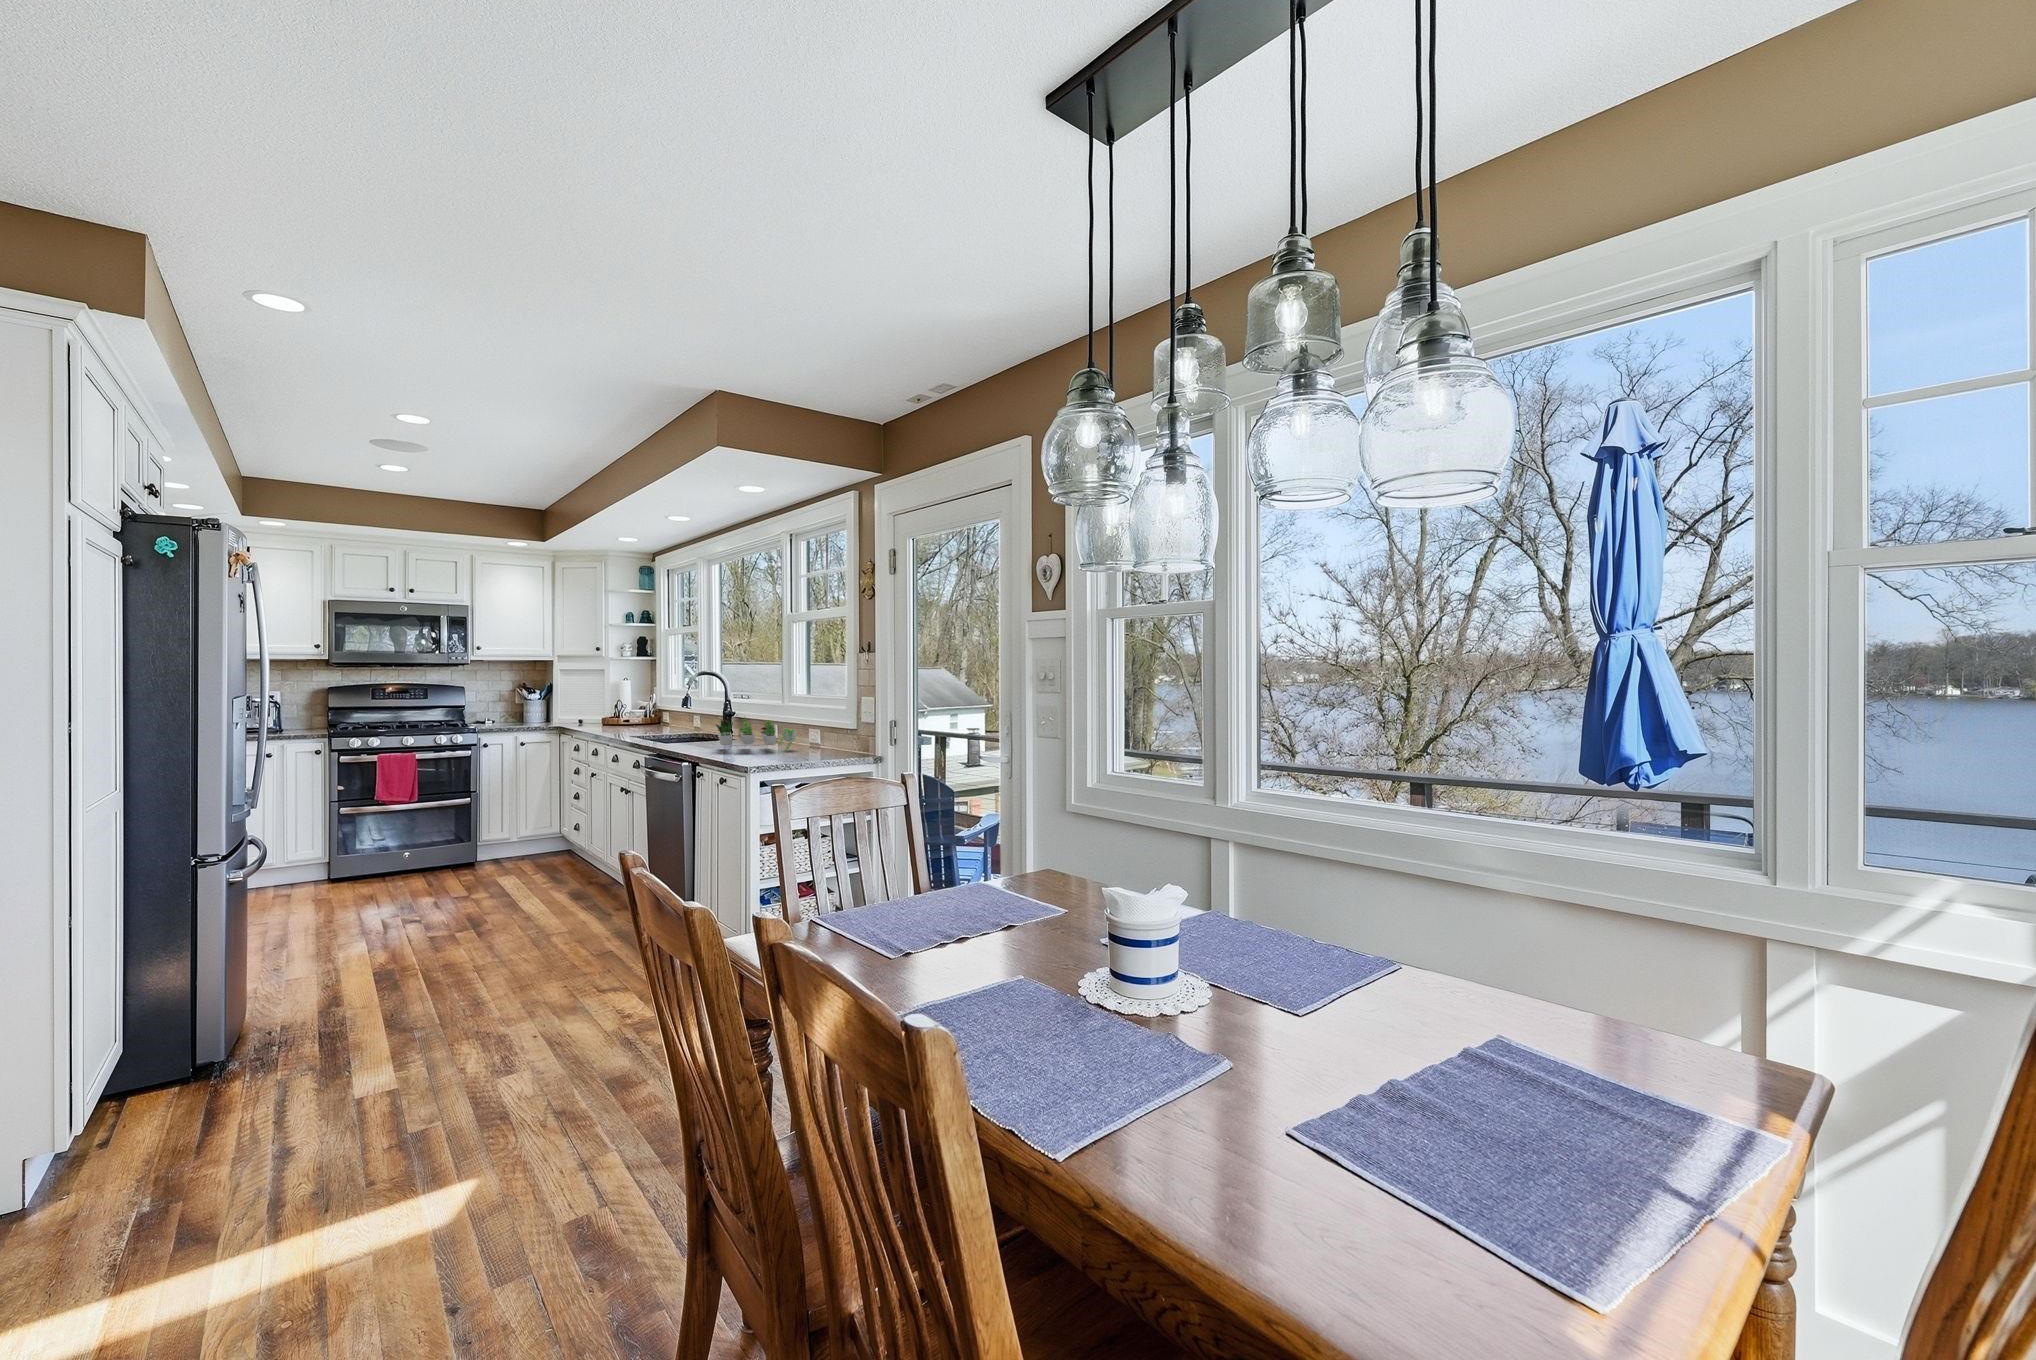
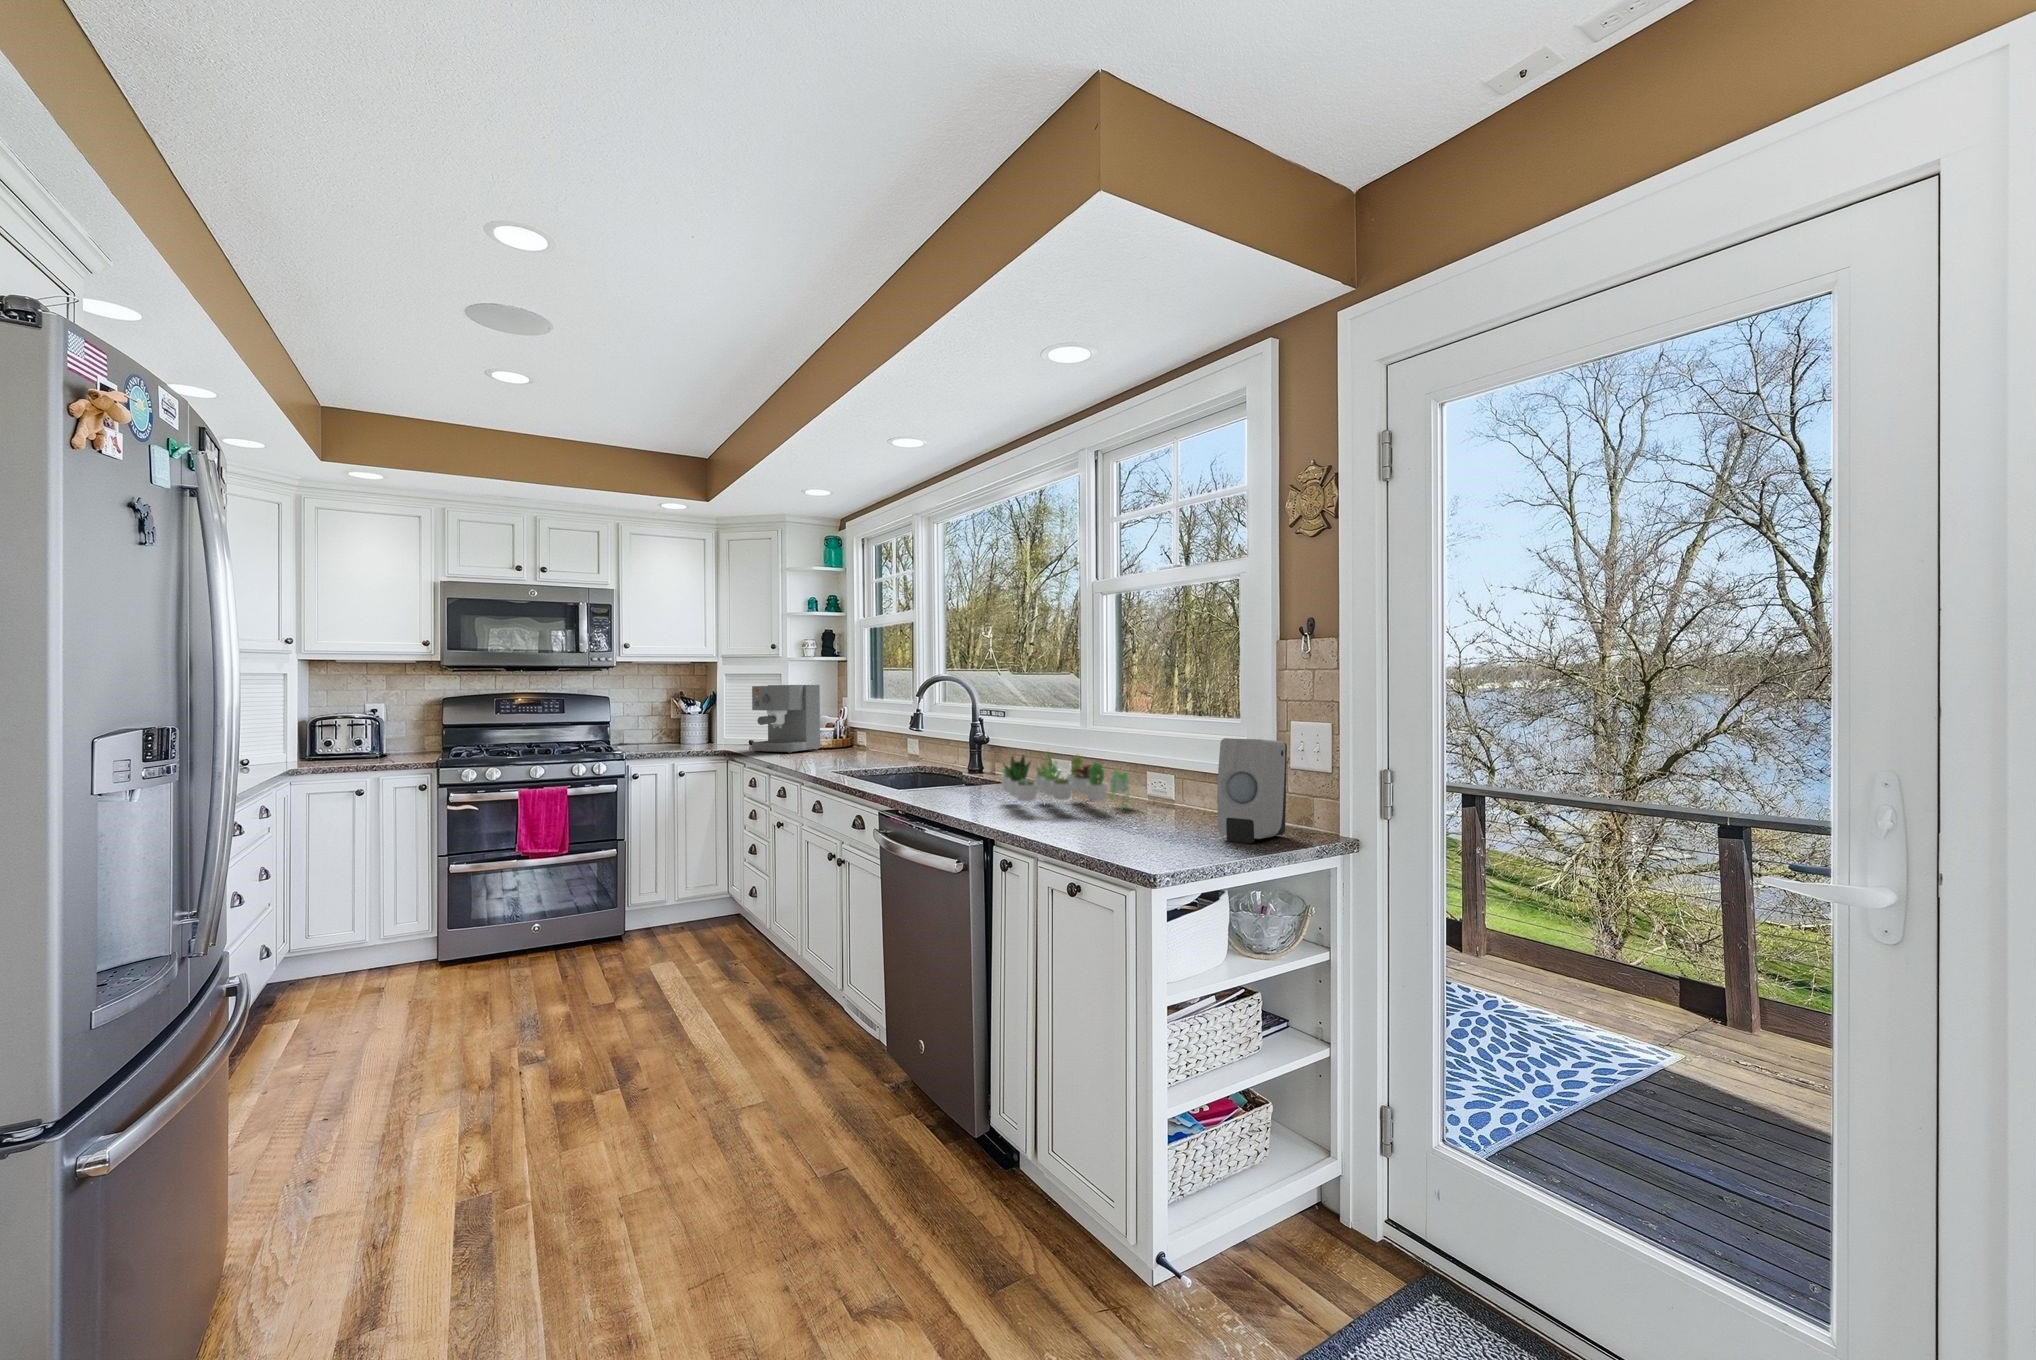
coffee maker: none [577,678,631,728] -> present [752,685,820,753]
soap dispenser: none [813,706,856,761] -> present [1217,738,1287,843]

